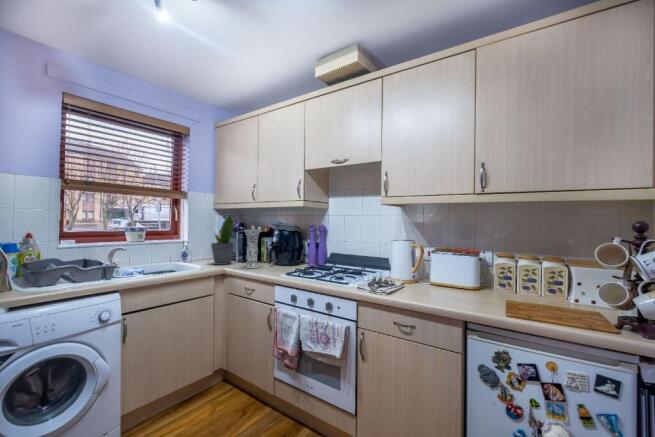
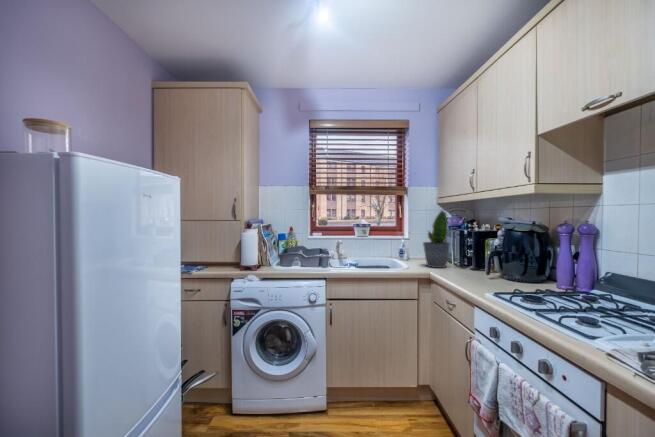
vase: present [244,229,261,268] -> none [451,228,476,278]

